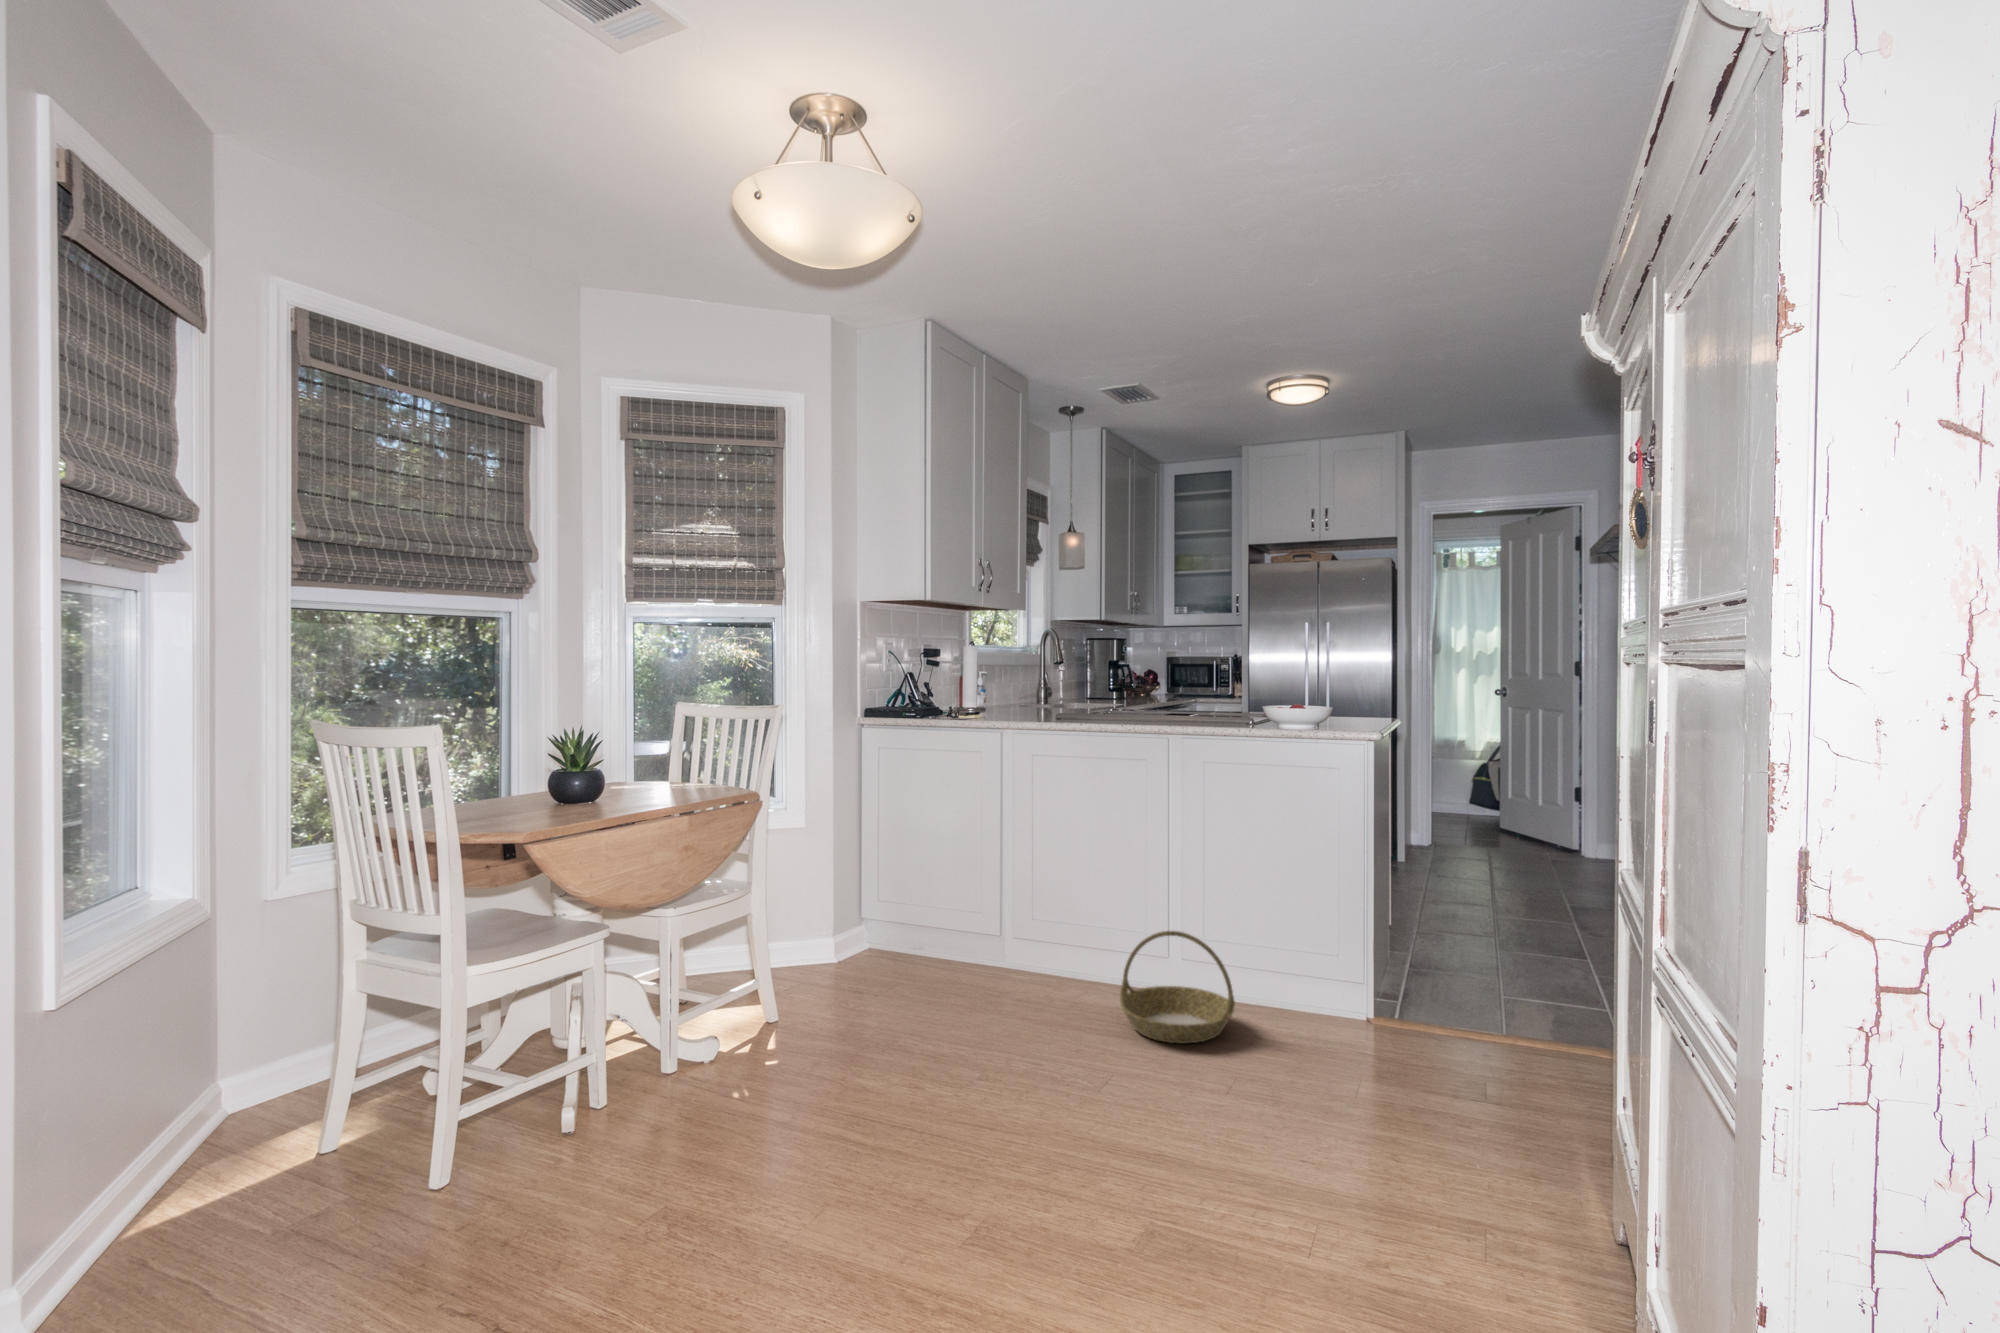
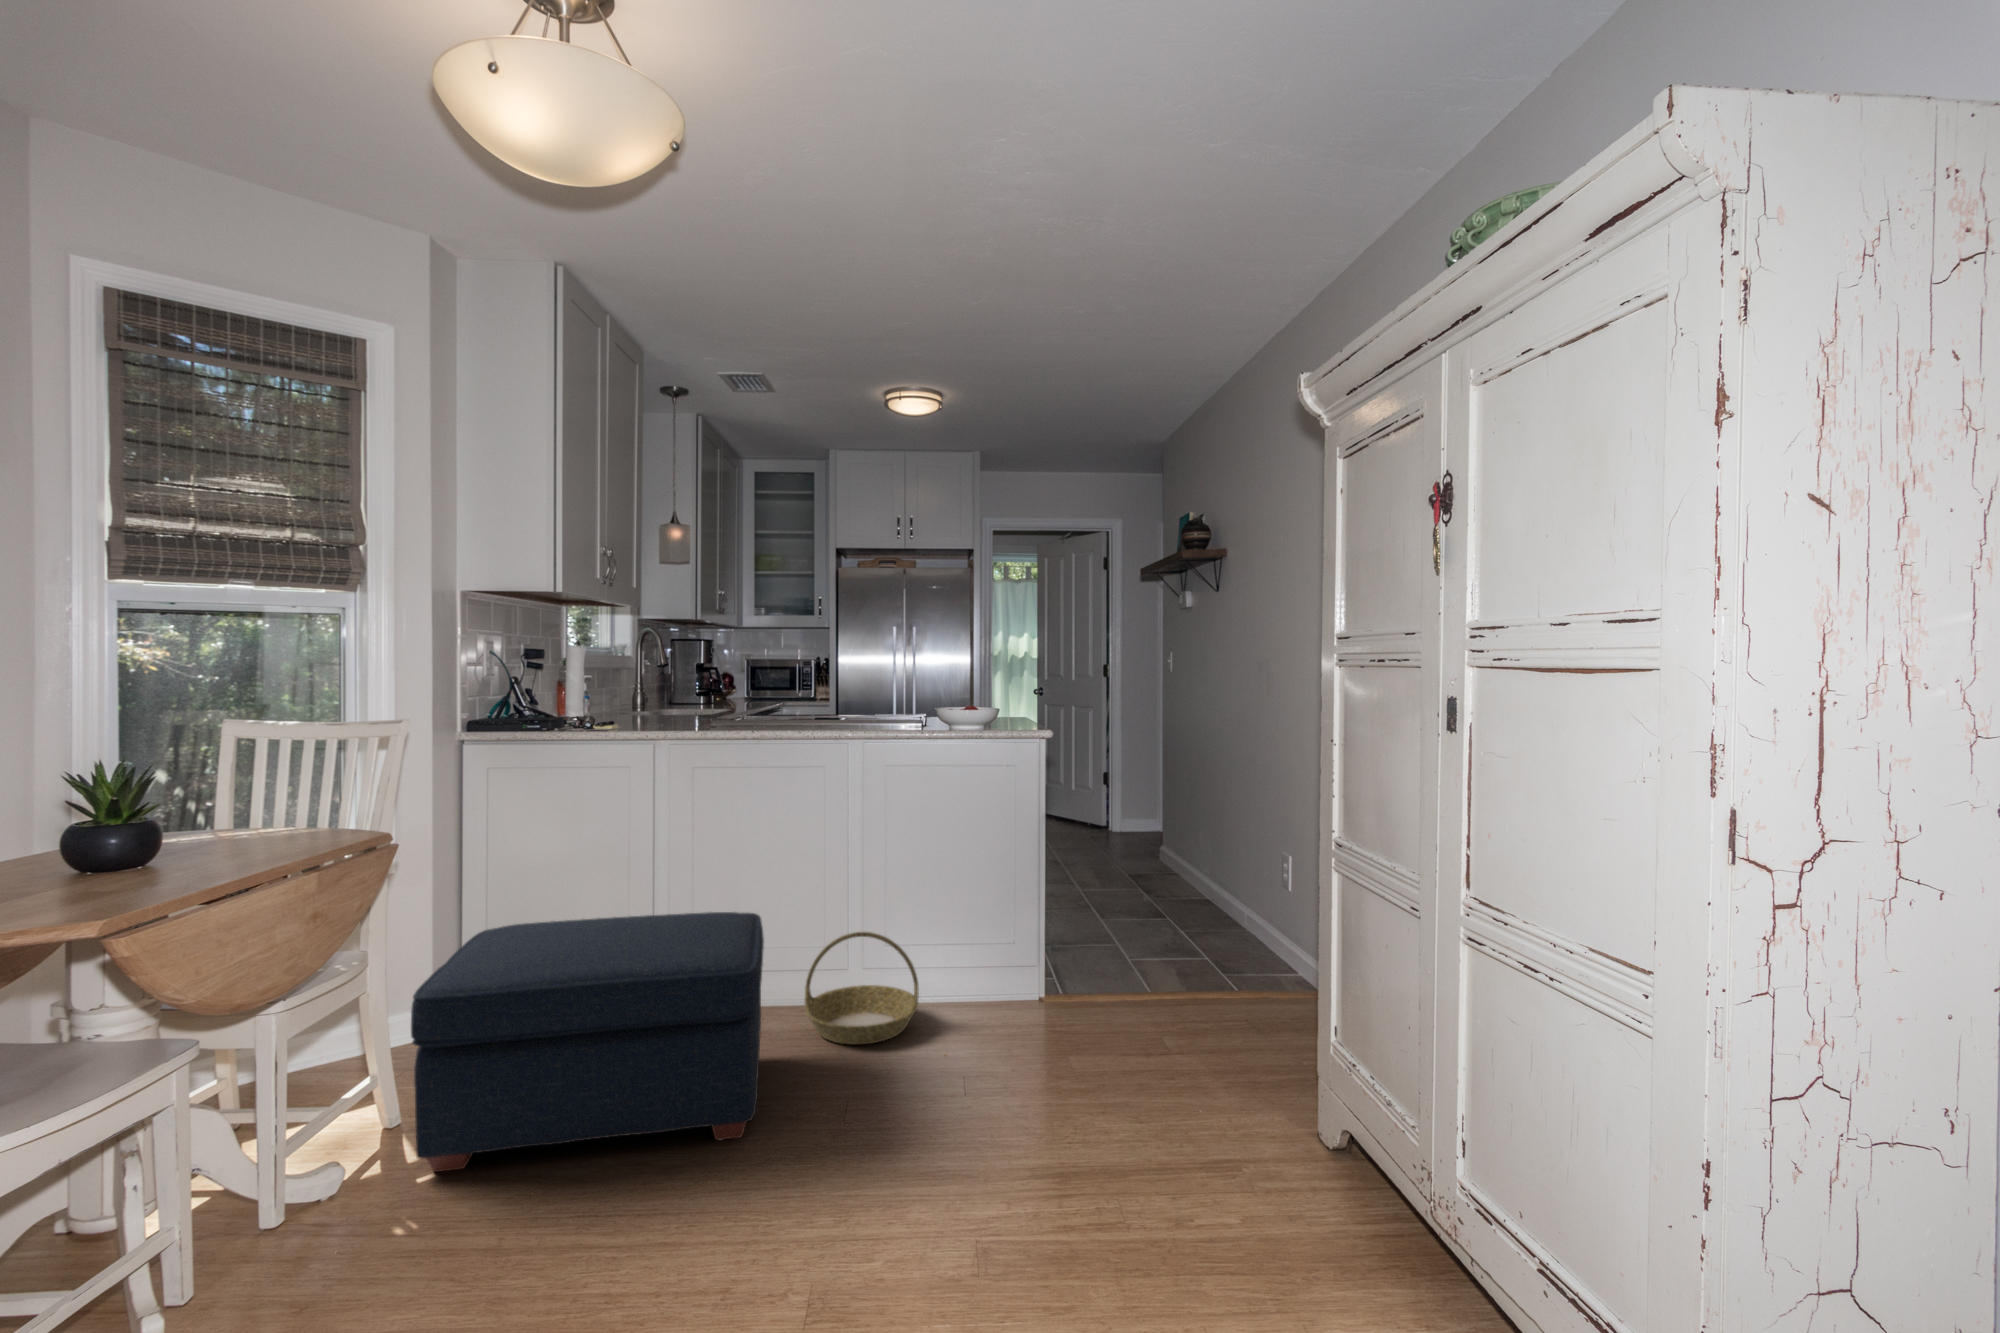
ottoman: none [771,882,1070,1097] -> present [411,912,764,1172]

